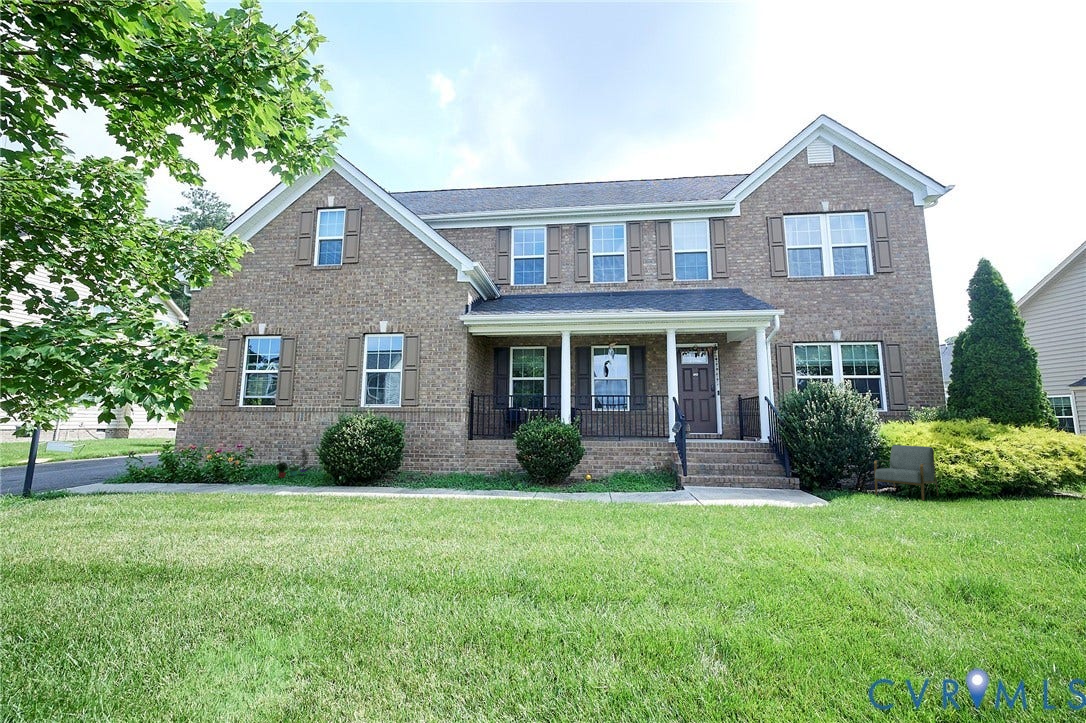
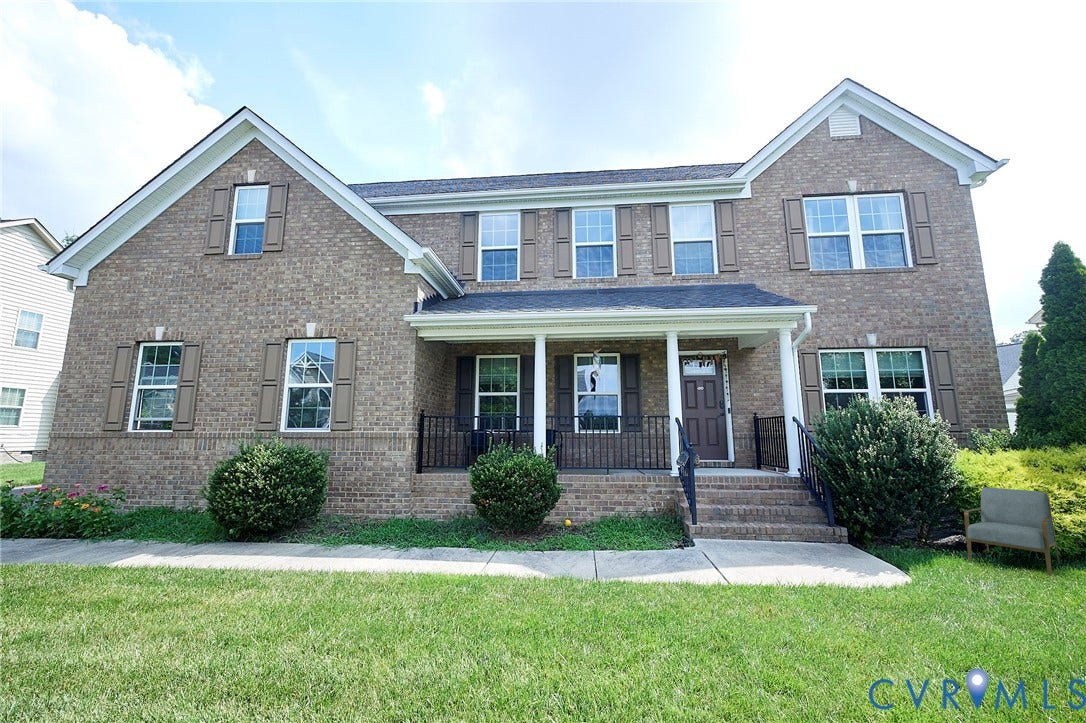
potted plant: present [277,449,308,478] -> none [158,485,211,527]

